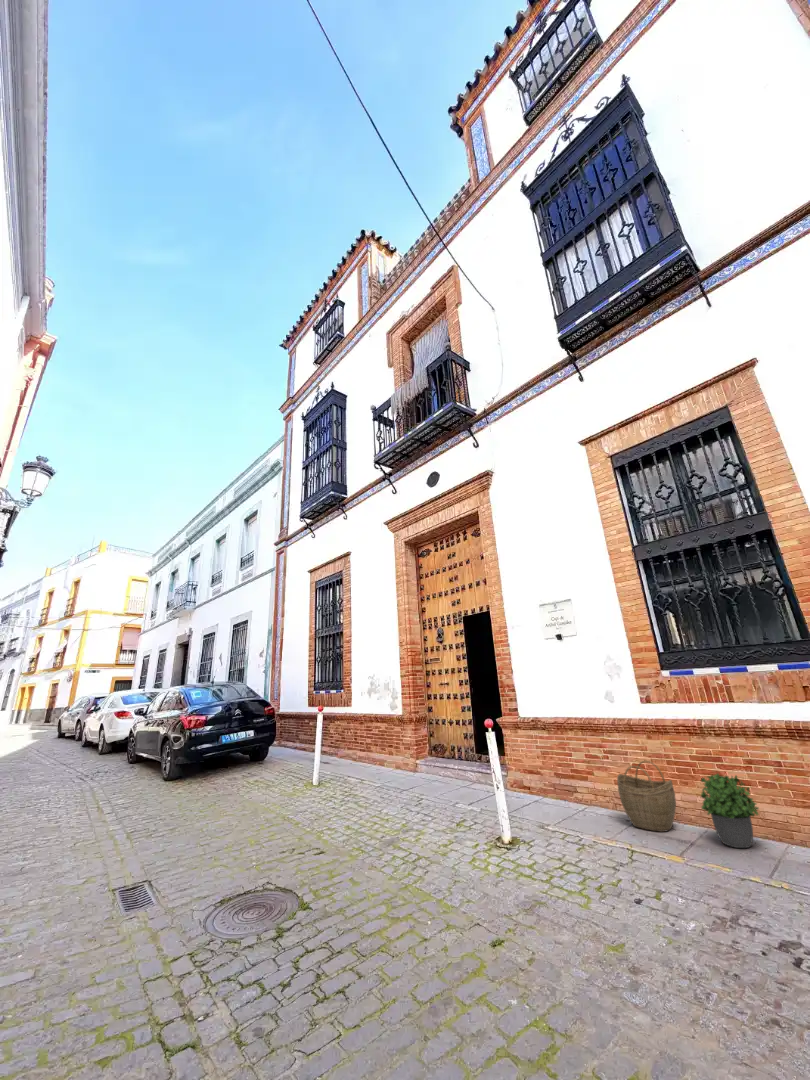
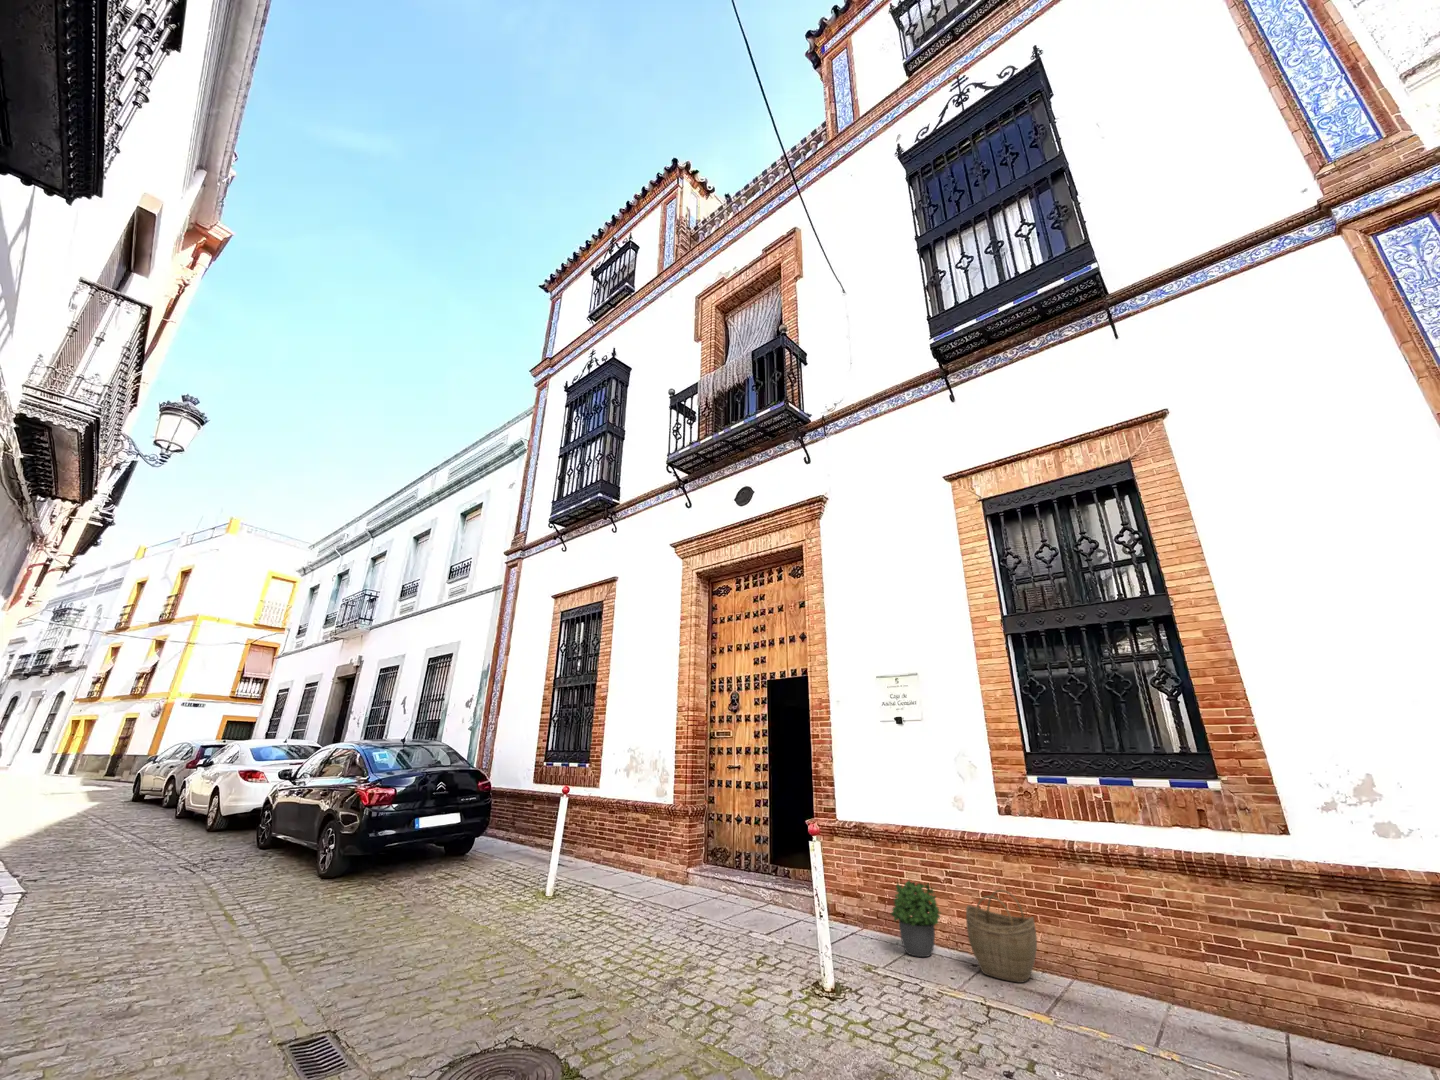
potted plant: present [701,774,759,848] -> present [891,881,941,957]

